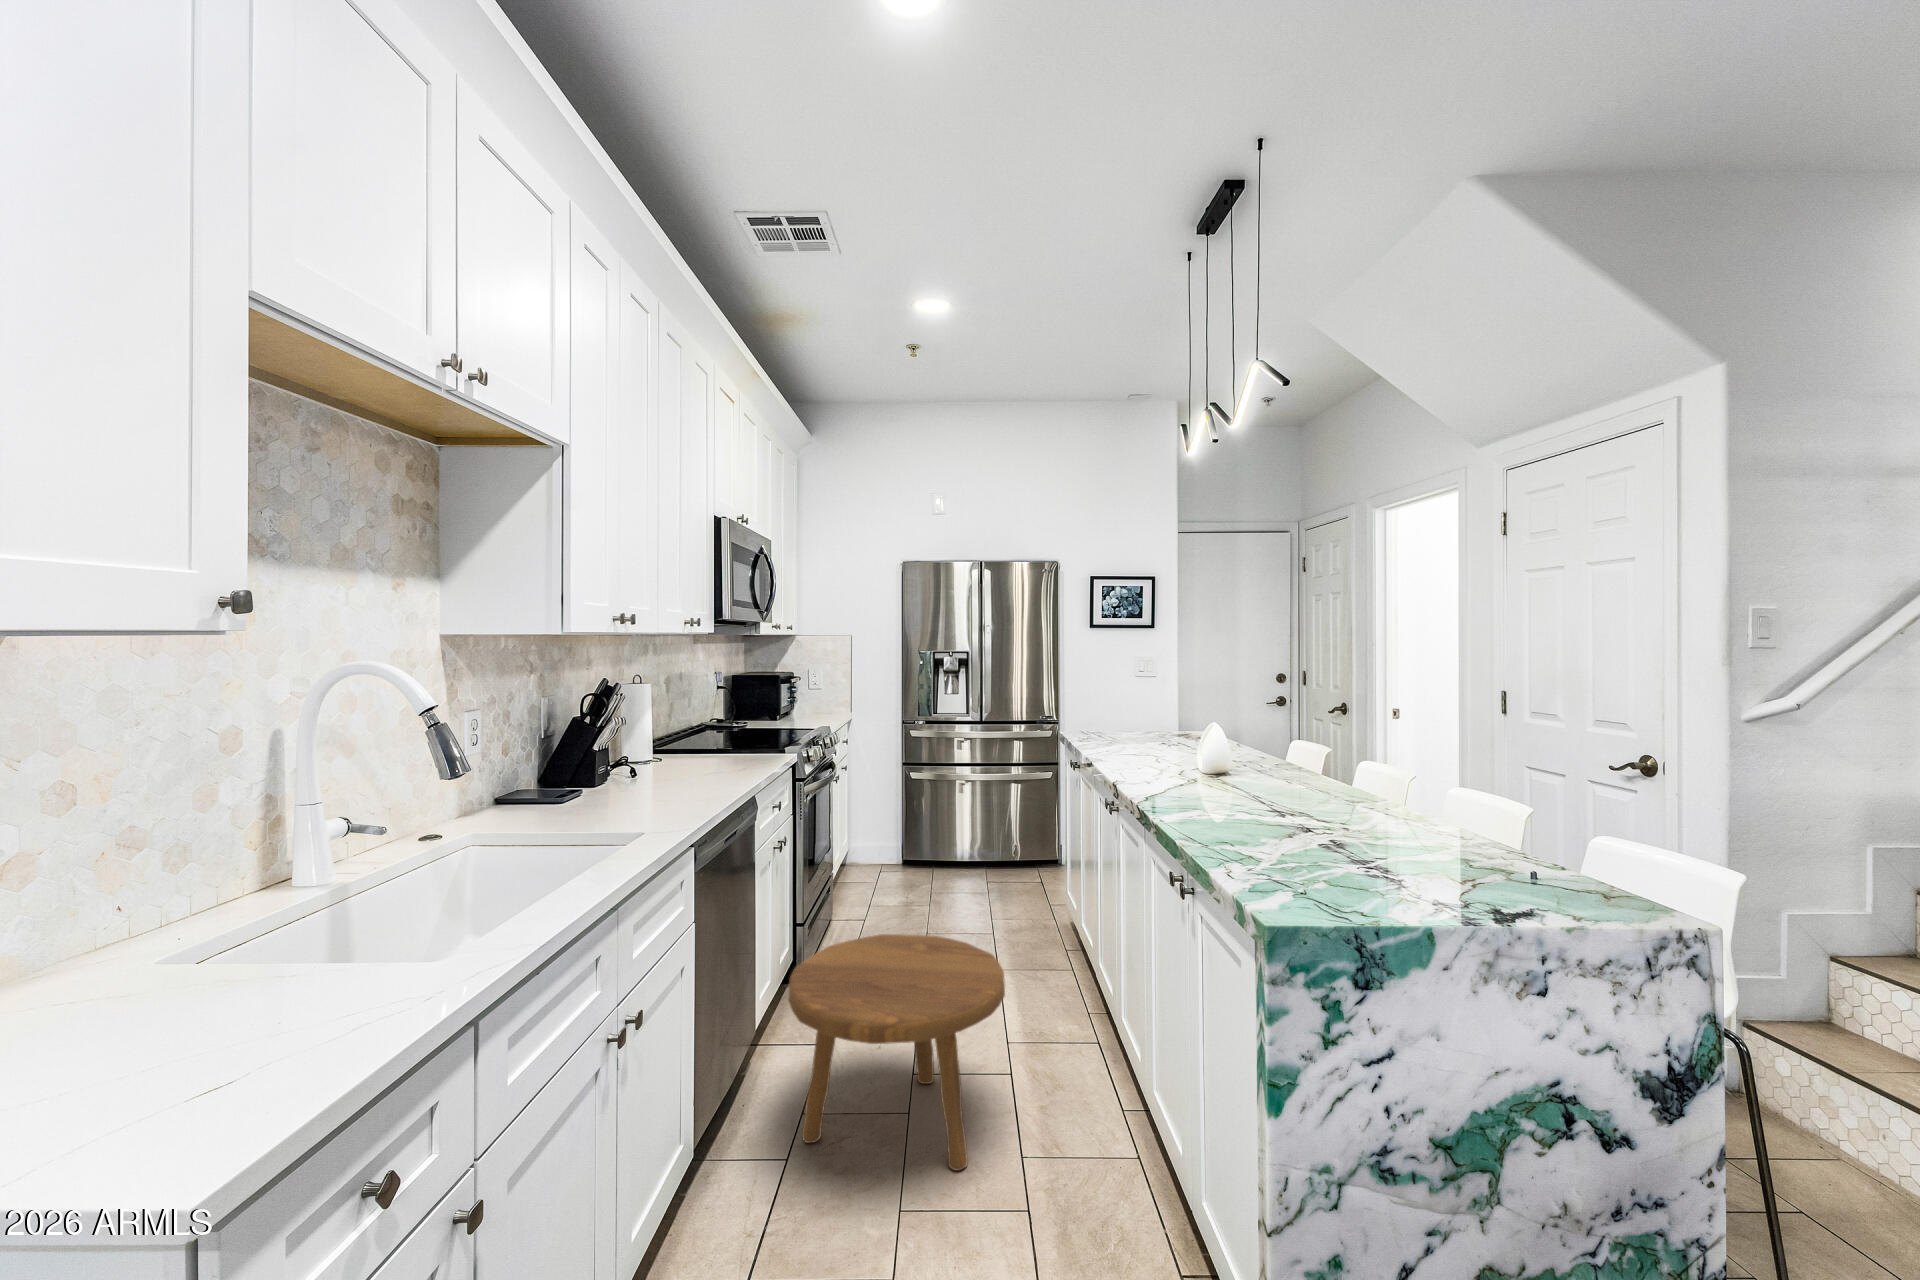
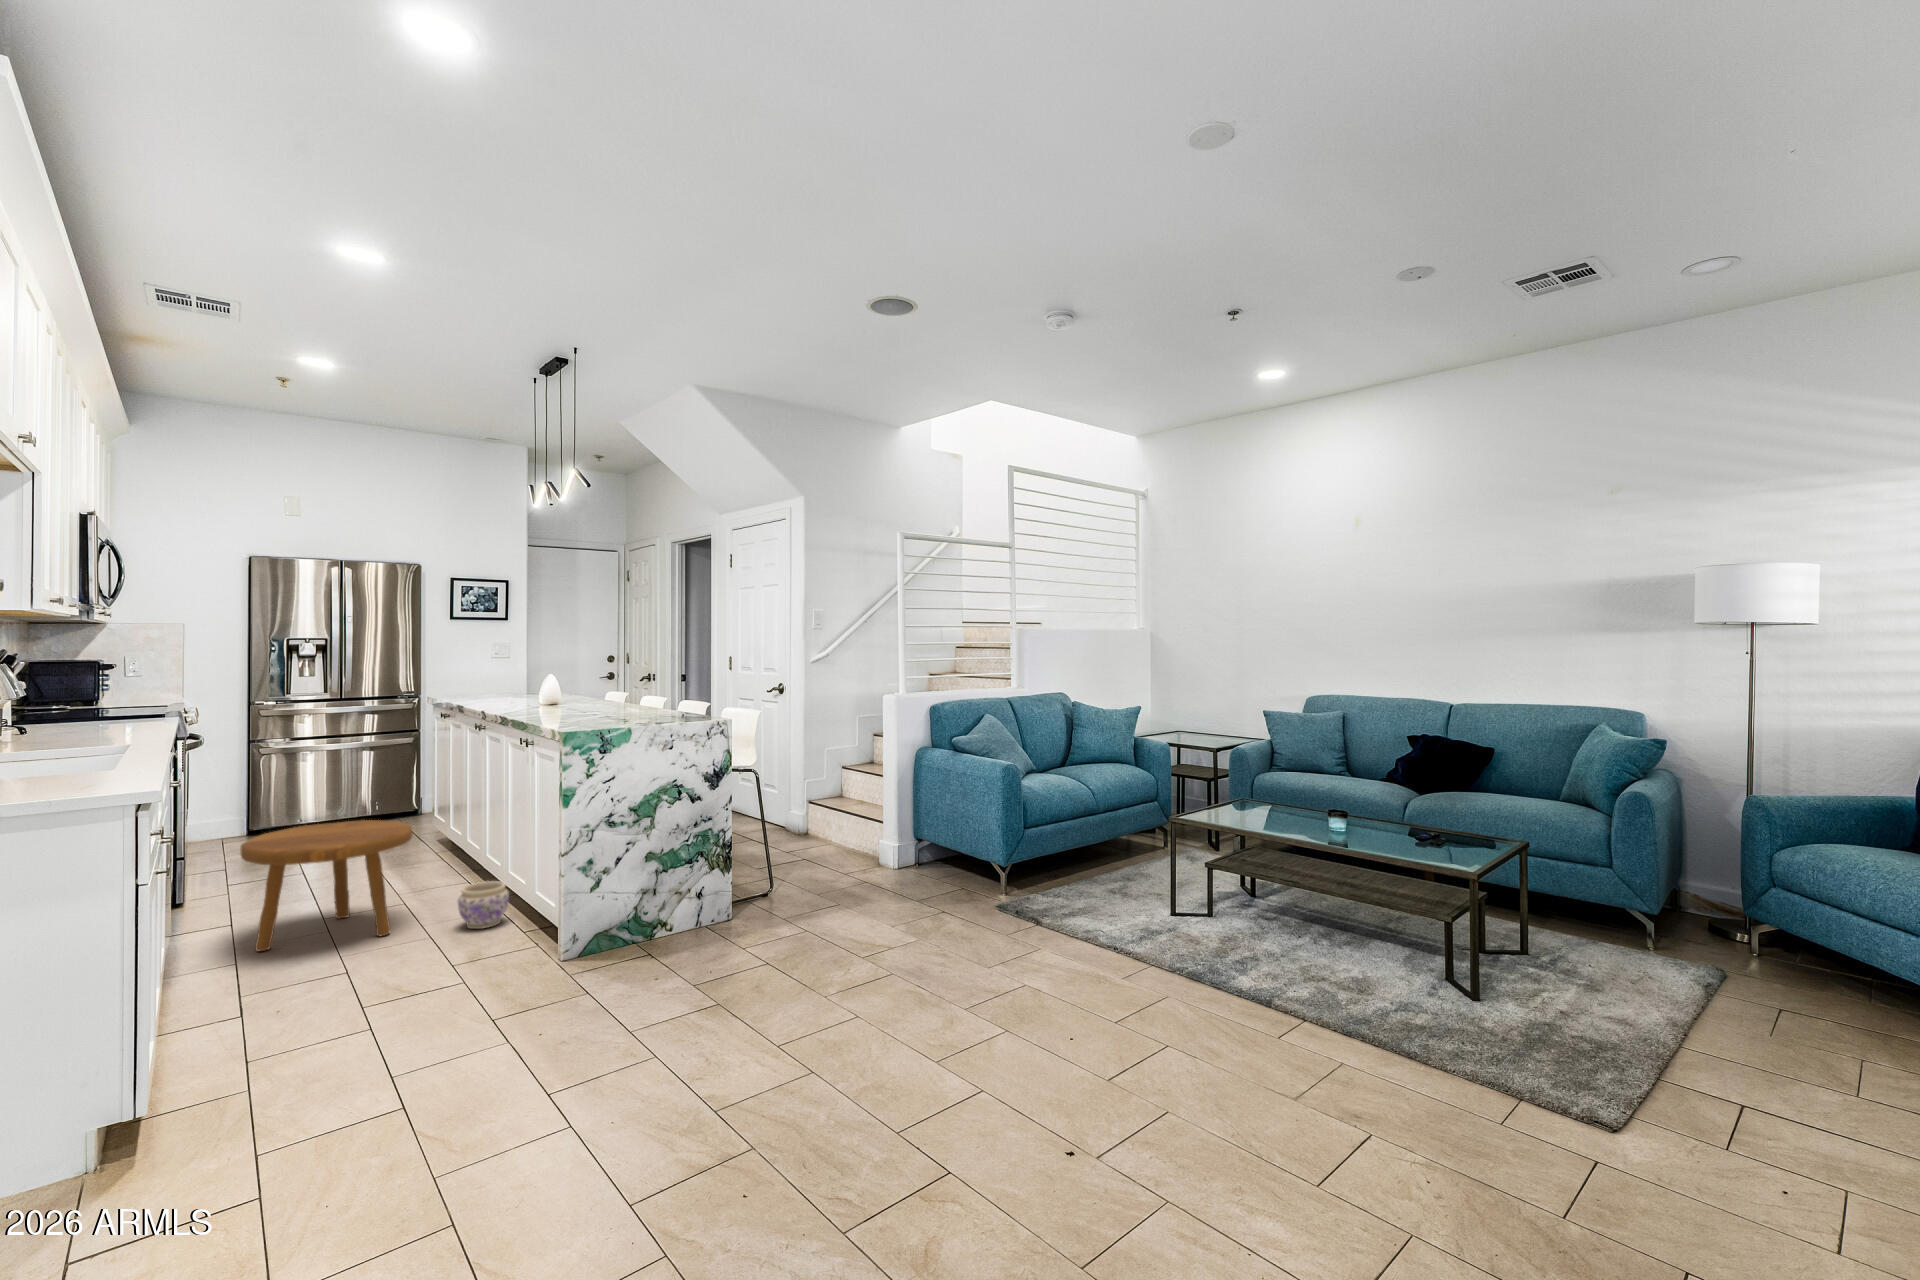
planter: none [1063,1112,1149,1222] -> present [458,881,509,929]

